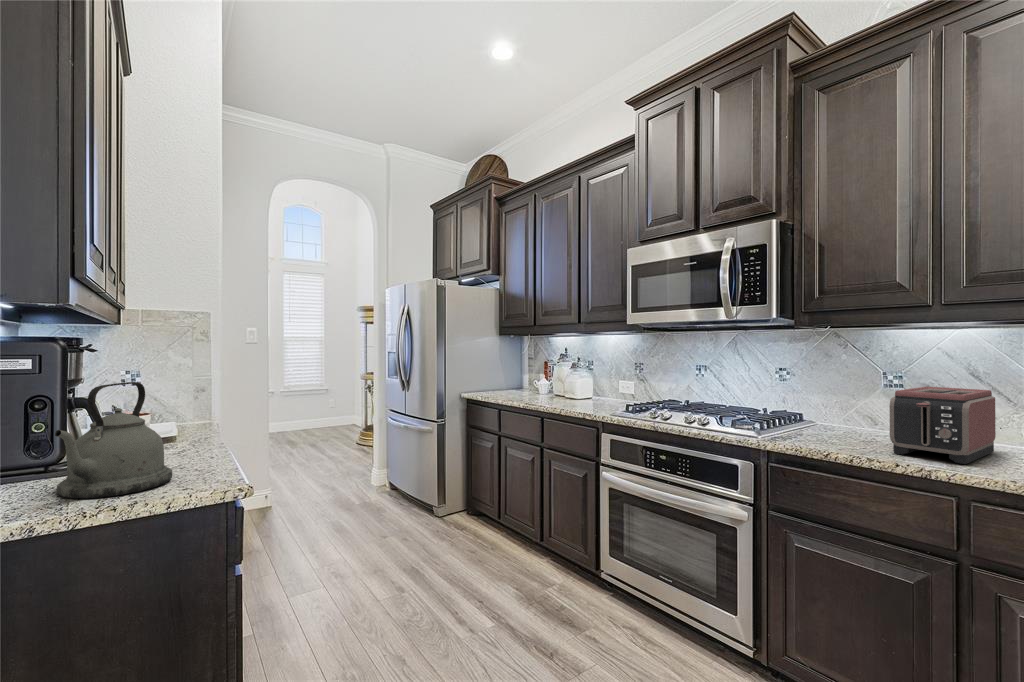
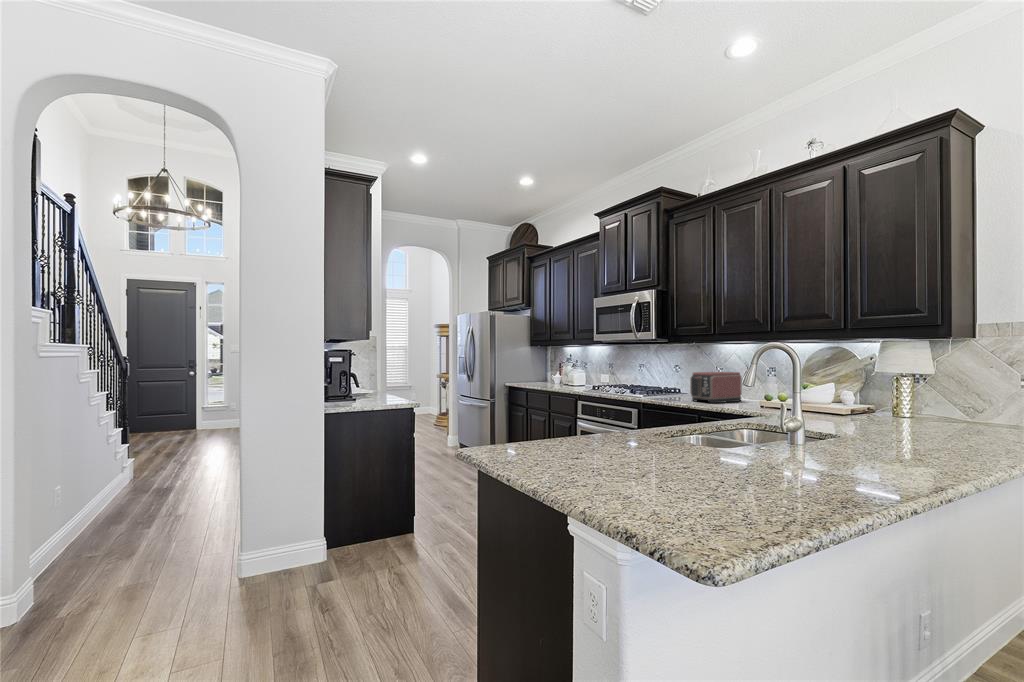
kettle: present [55,382,172,499] -> none [357,365,390,403]

